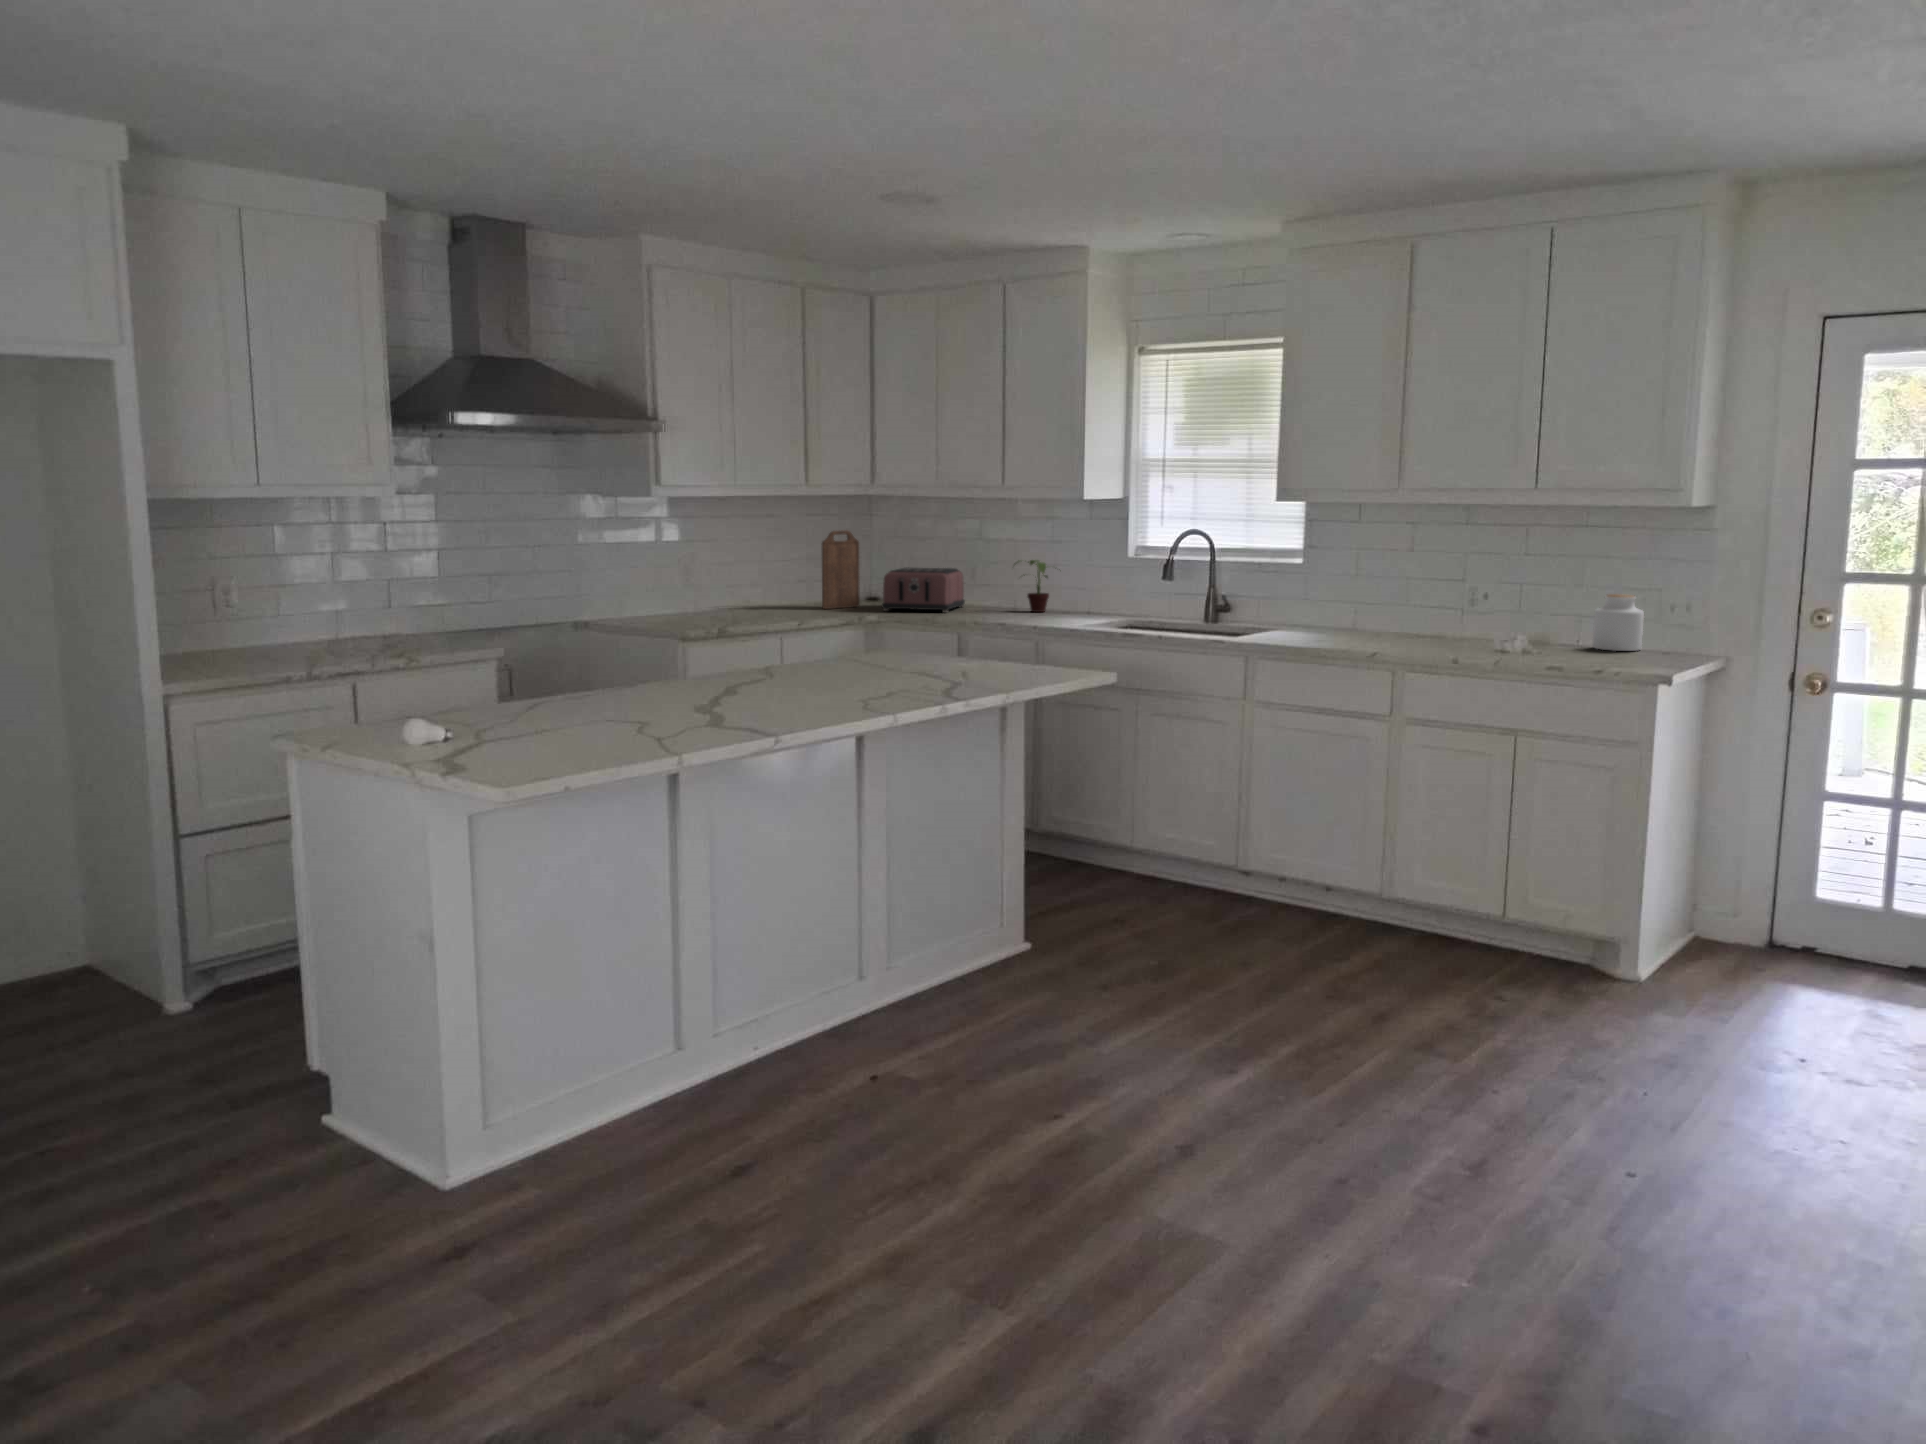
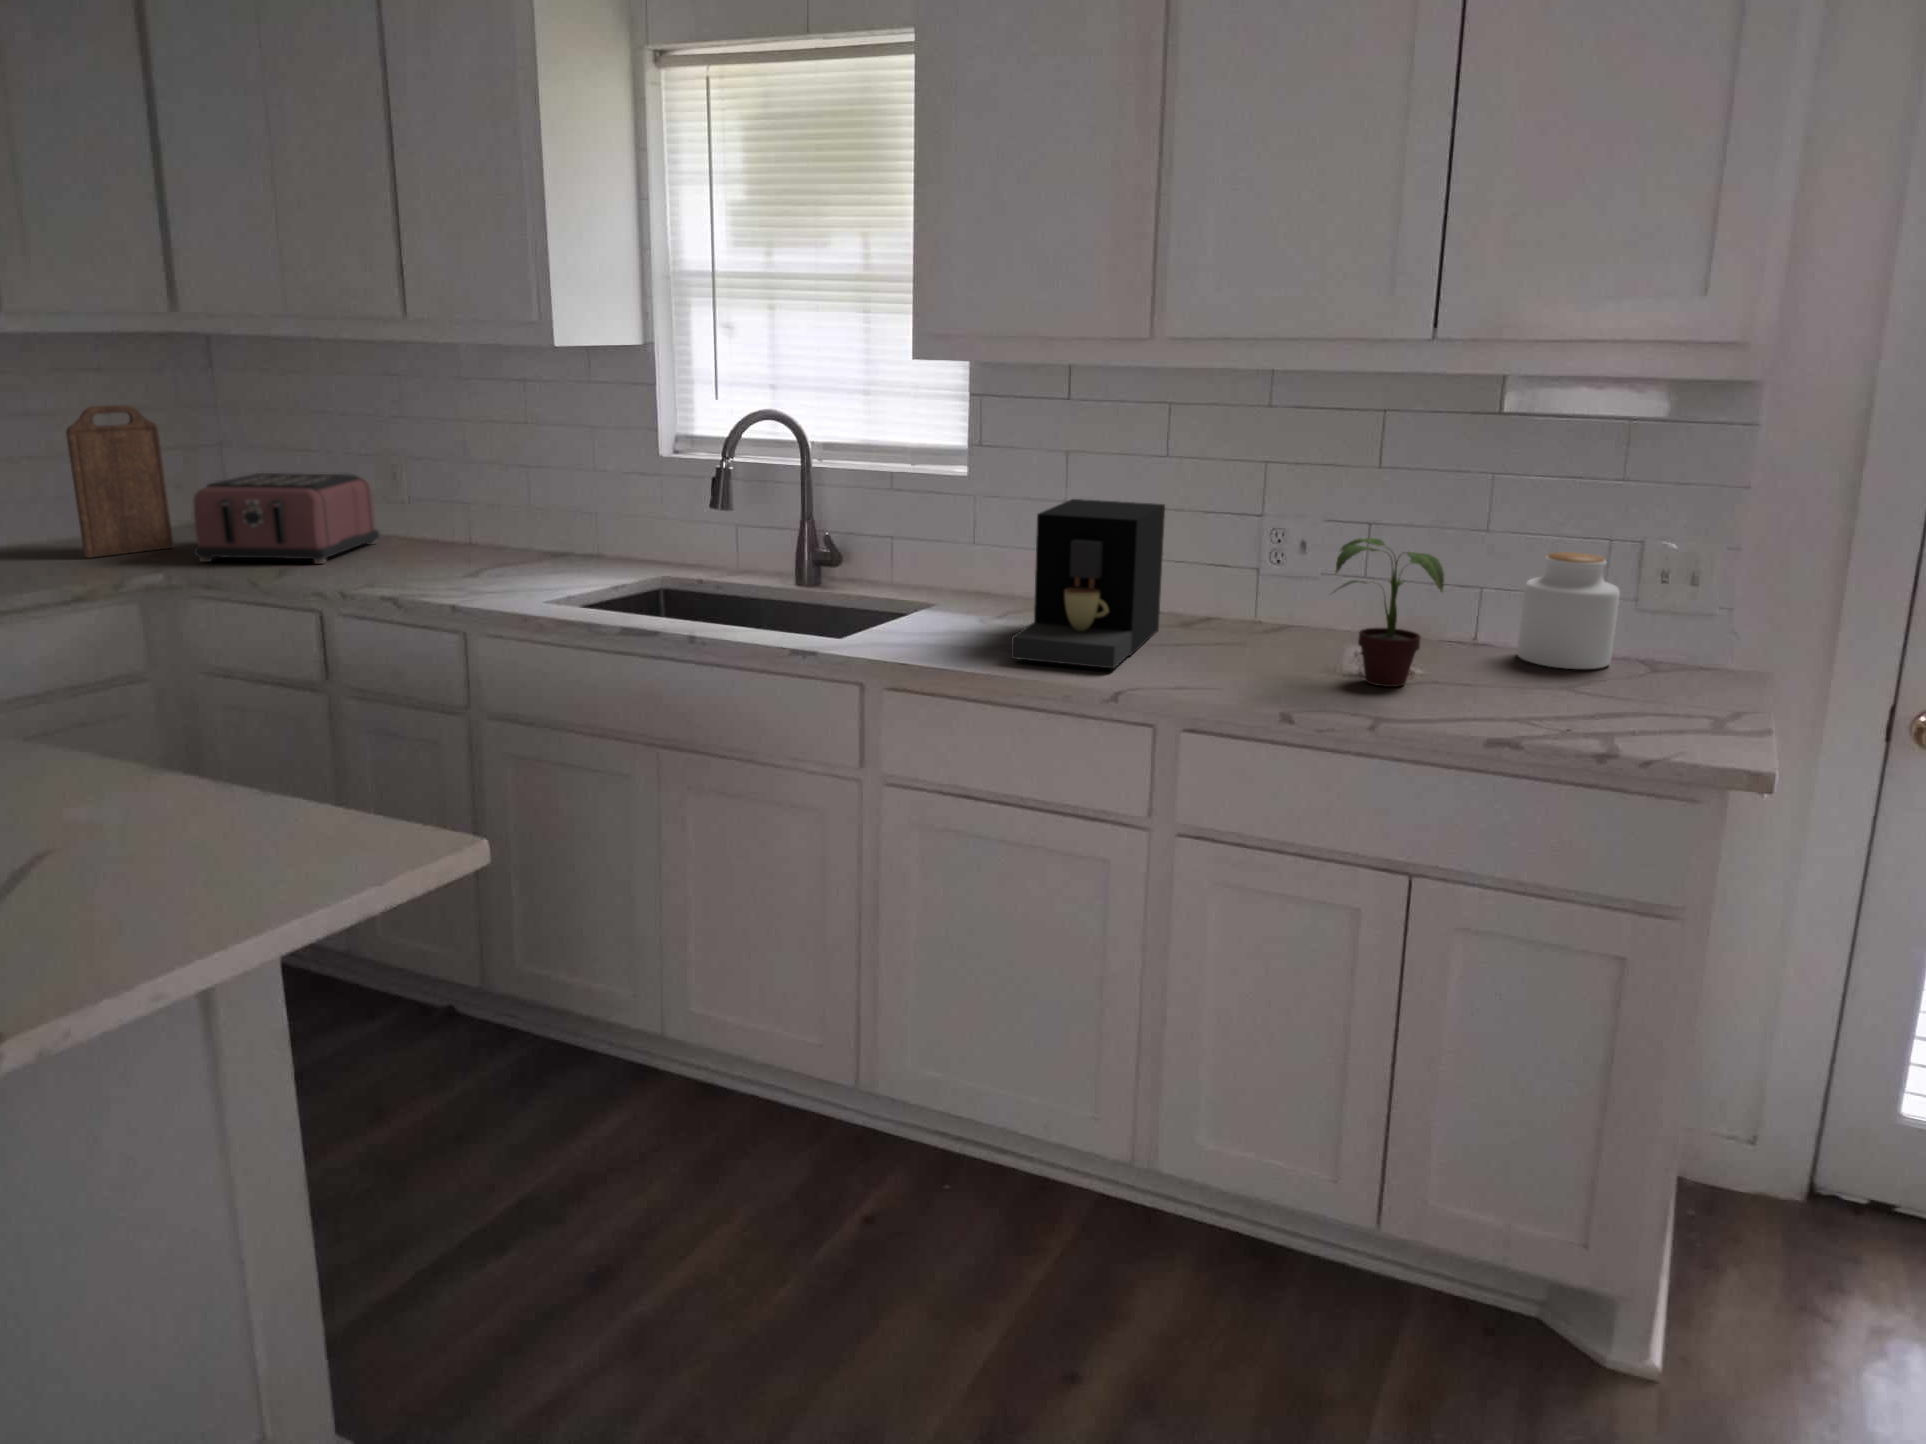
potted plant: present [1018,560,1049,612] -> present [1335,538,1444,687]
coffee maker: none [1324,571,1407,645] -> present [1011,499,1165,668]

